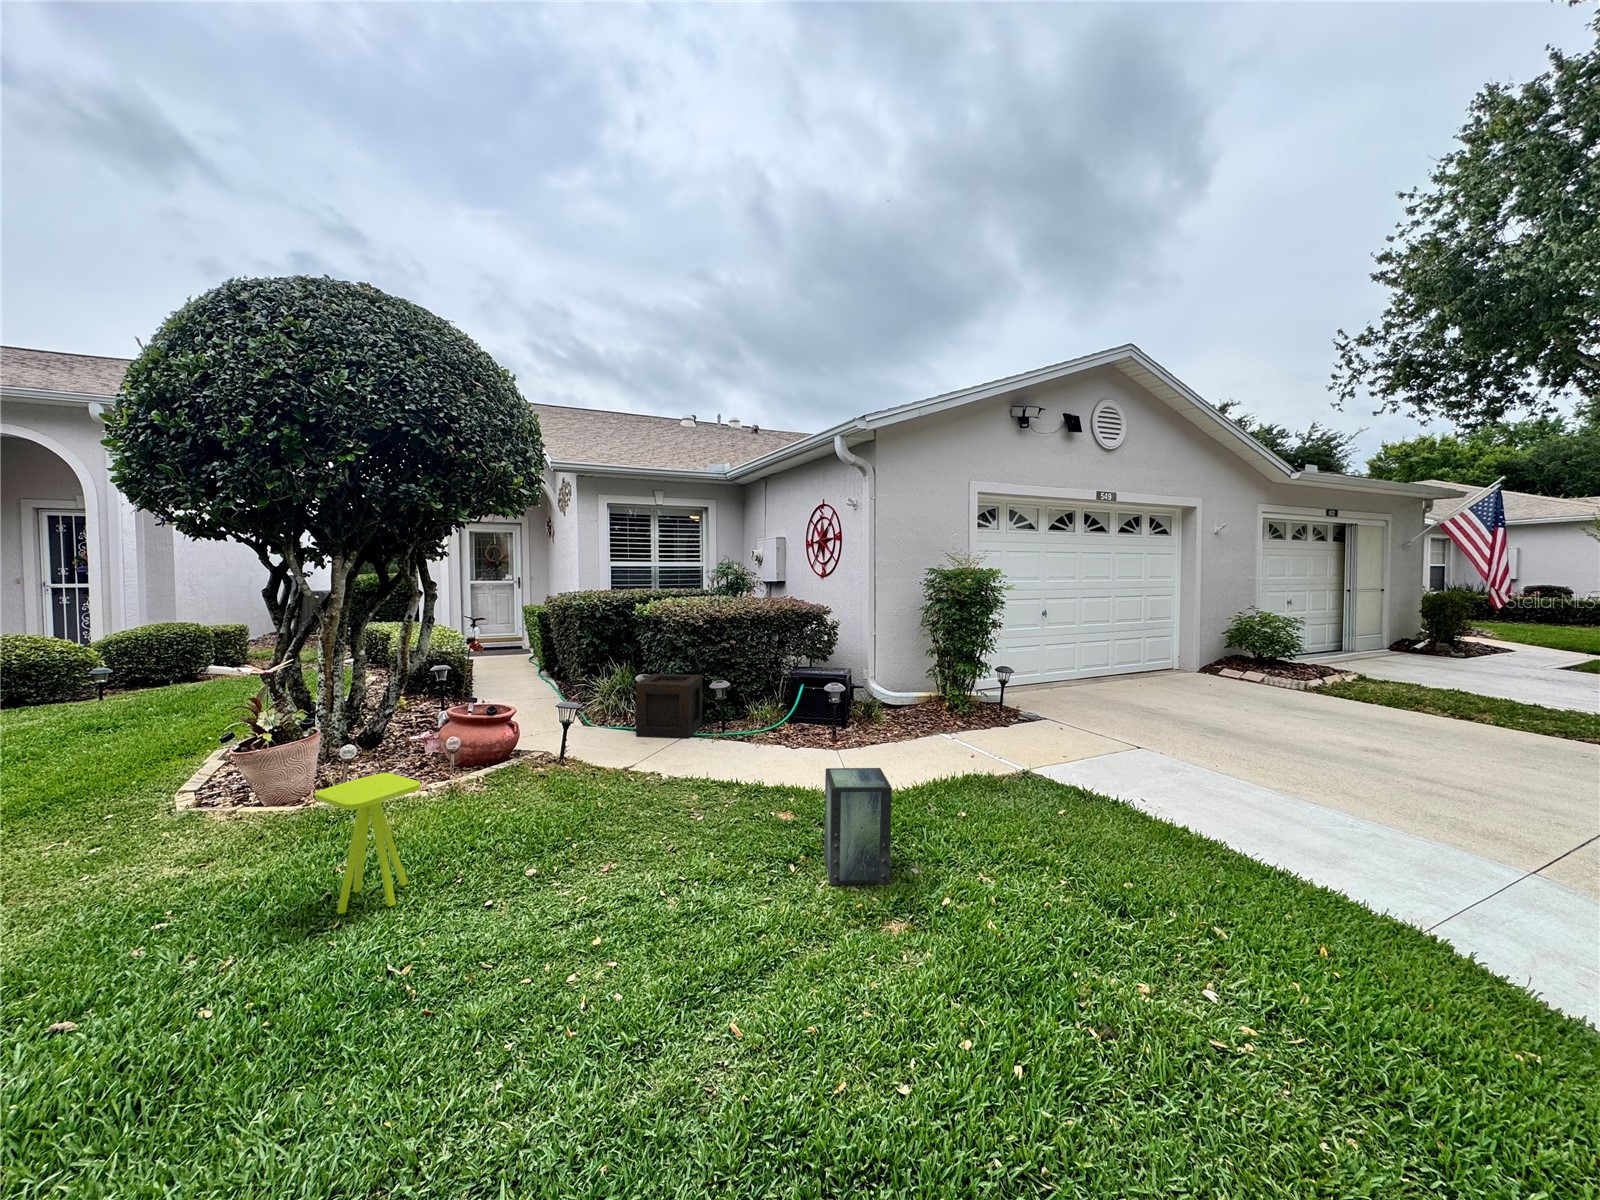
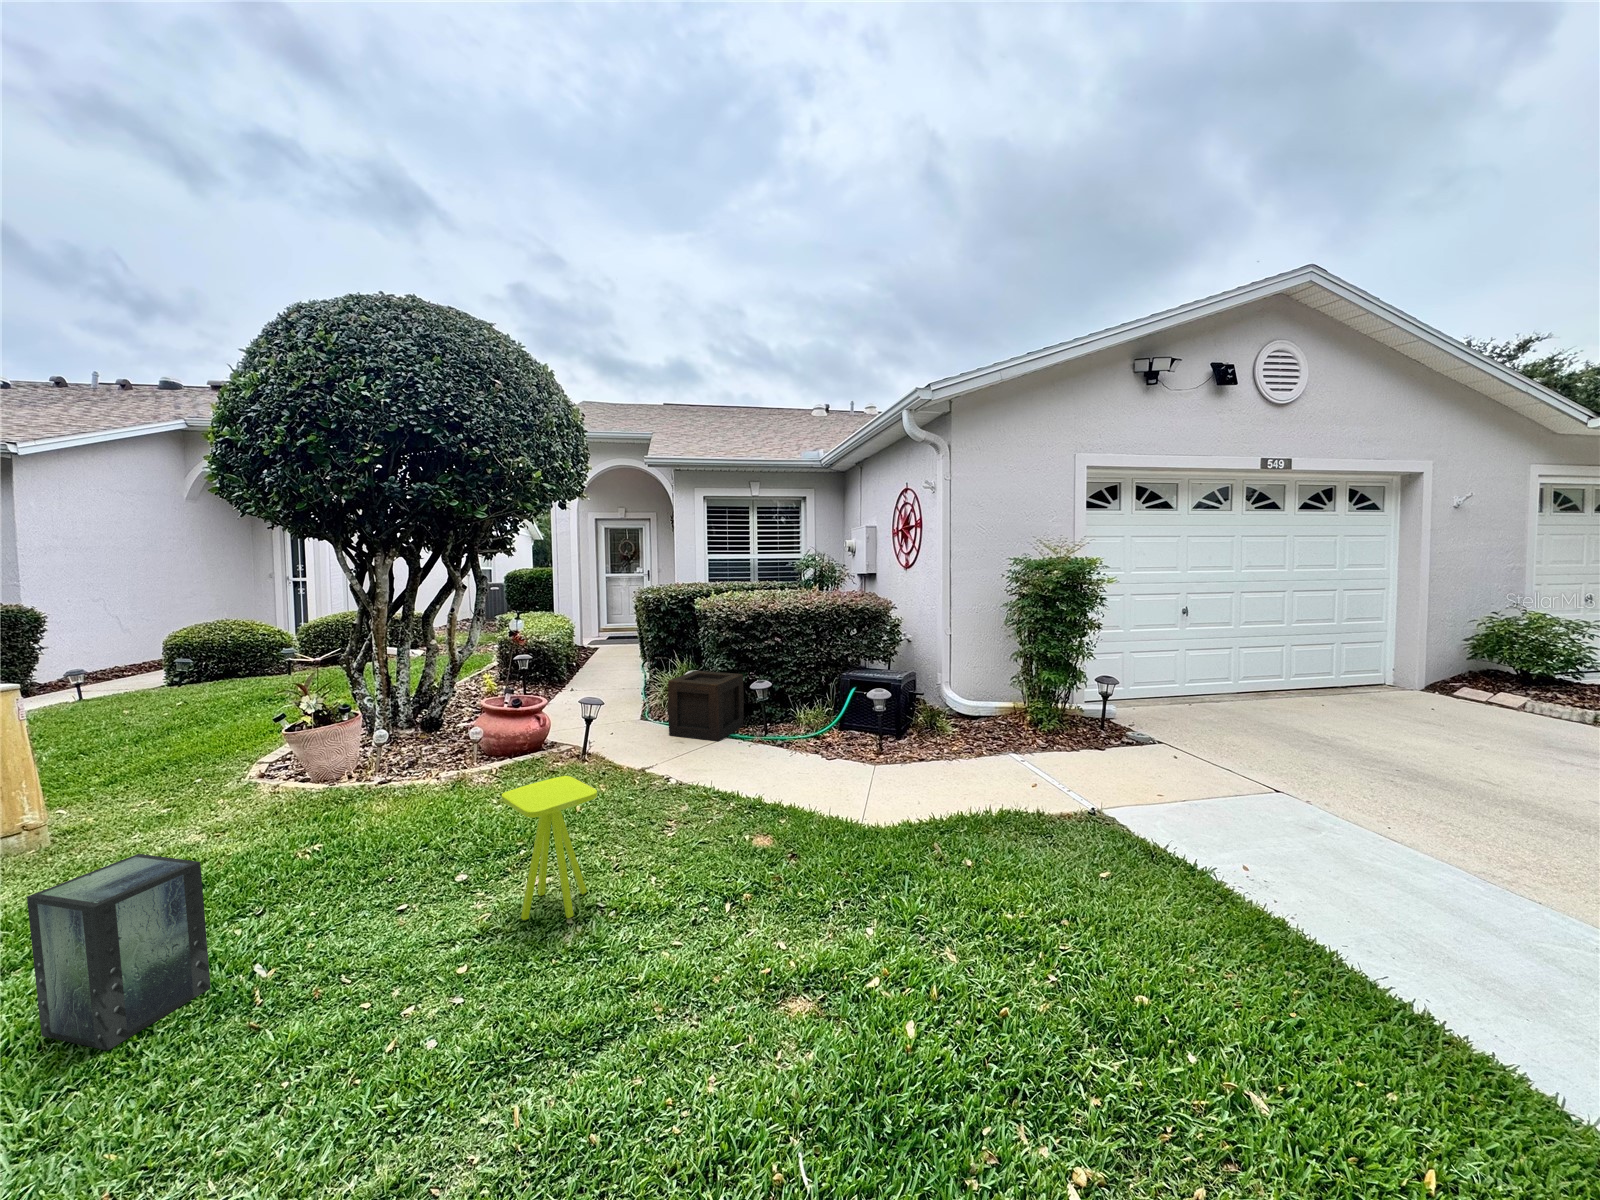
storage box: present [824,768,892,885] -> present [27,854,211,1050]
side table: present [315,773,421,914] -> present [502,776,597,920]

